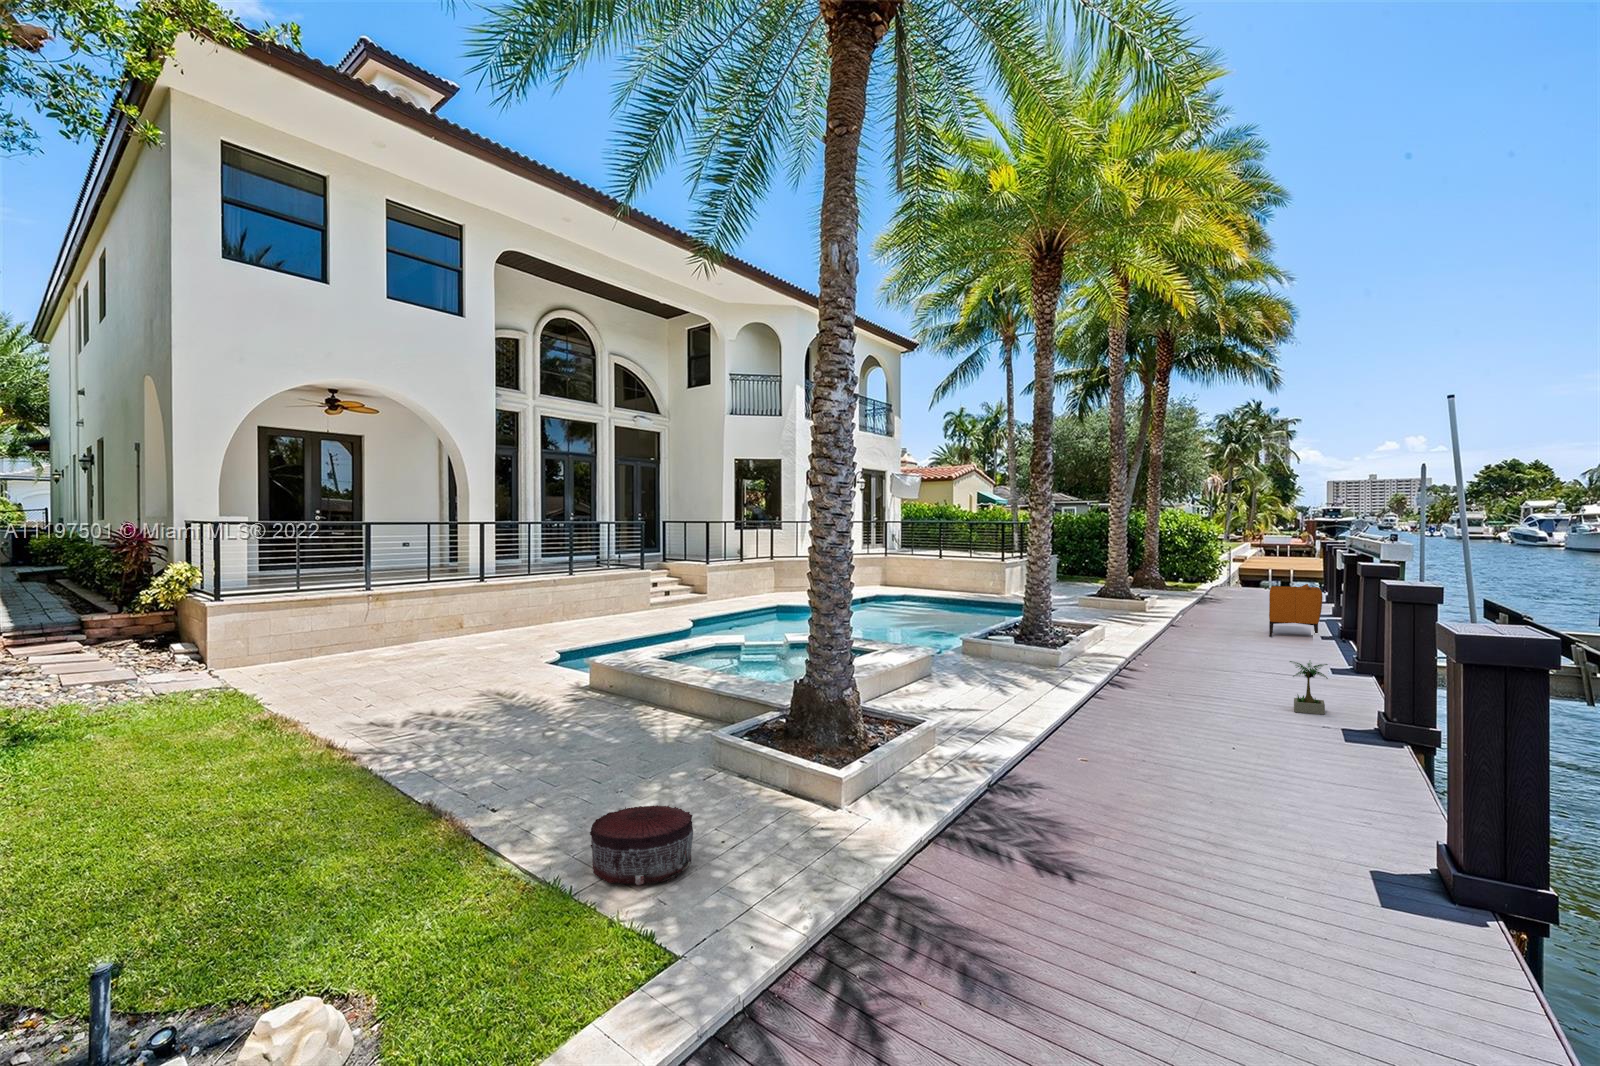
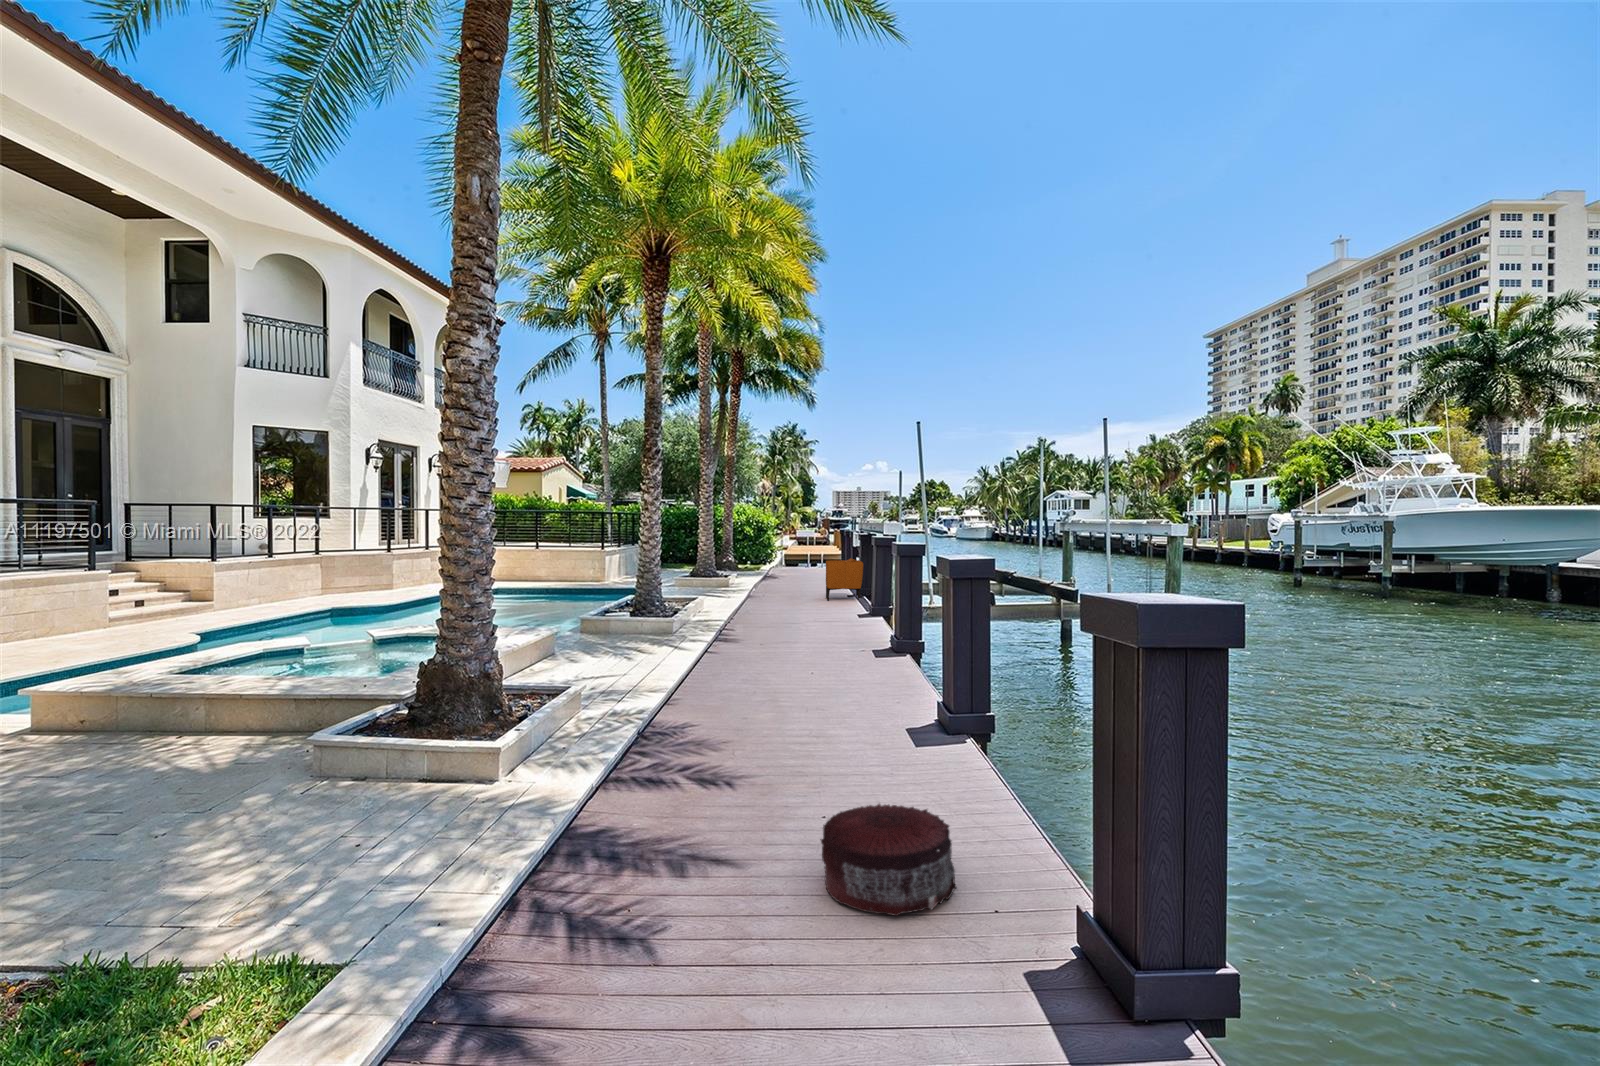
potted plant: present [1290,661,1328,714] -> none [862,610,894,653]
pouf: present [590,805,693,885] -> present [820,804,957,916]

